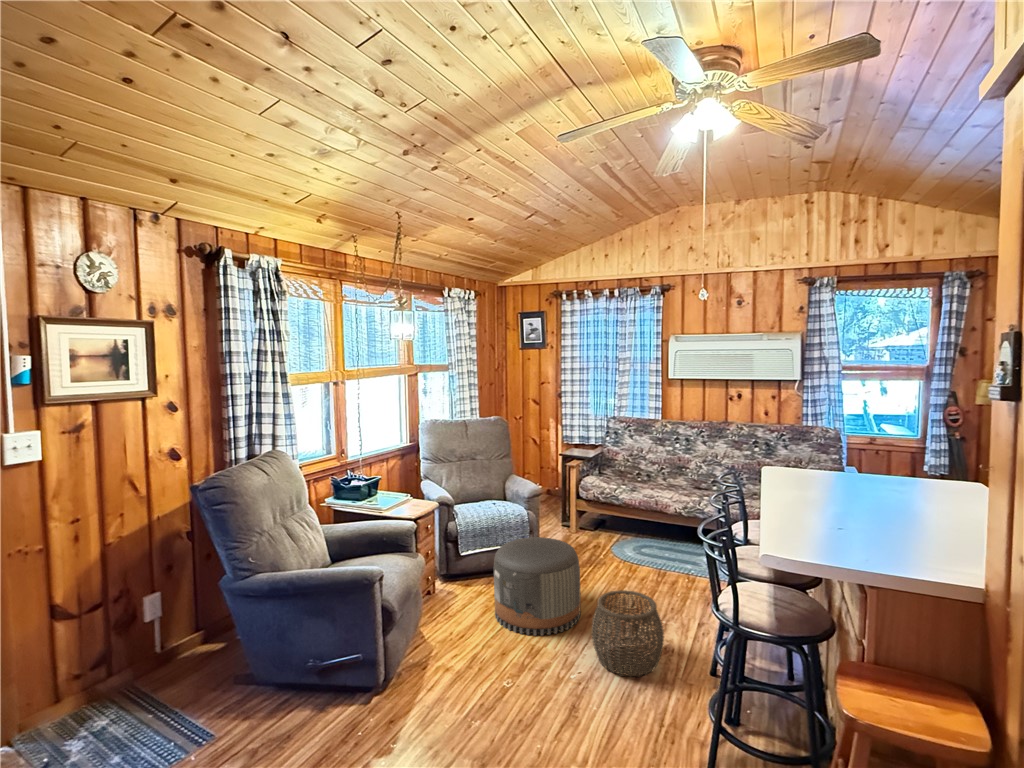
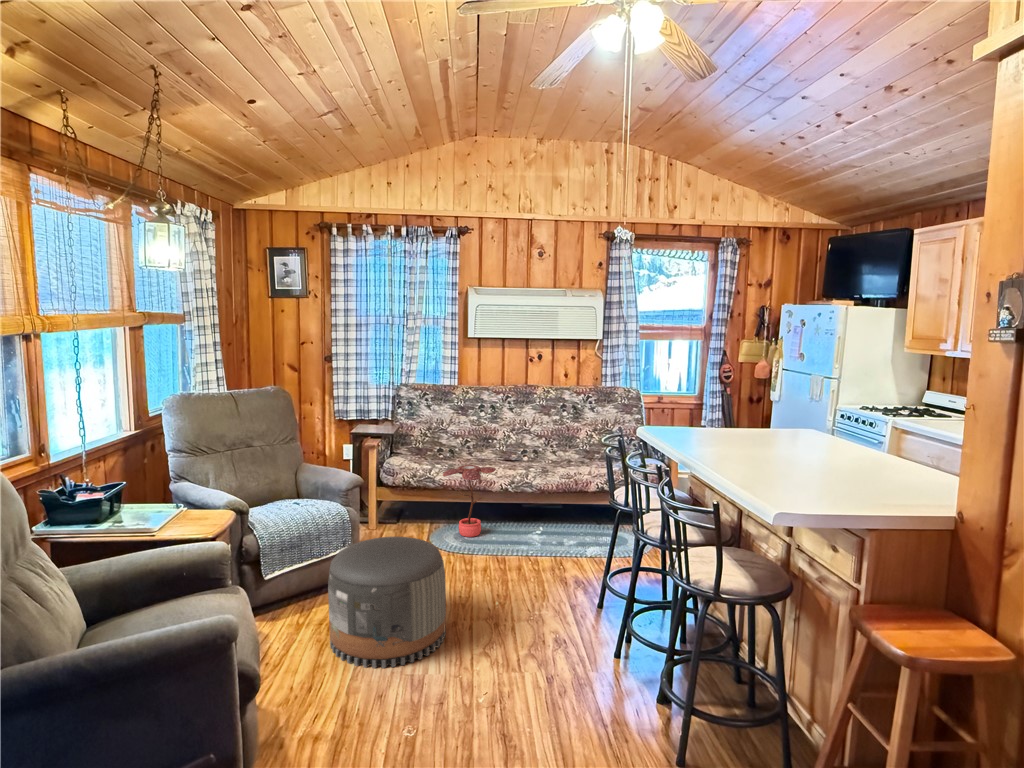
potted plant: none [625,489,672,551] -> present [443,465,496,537]
woven basket: present [592,590,664,676] -> none [485,581,572,684]

